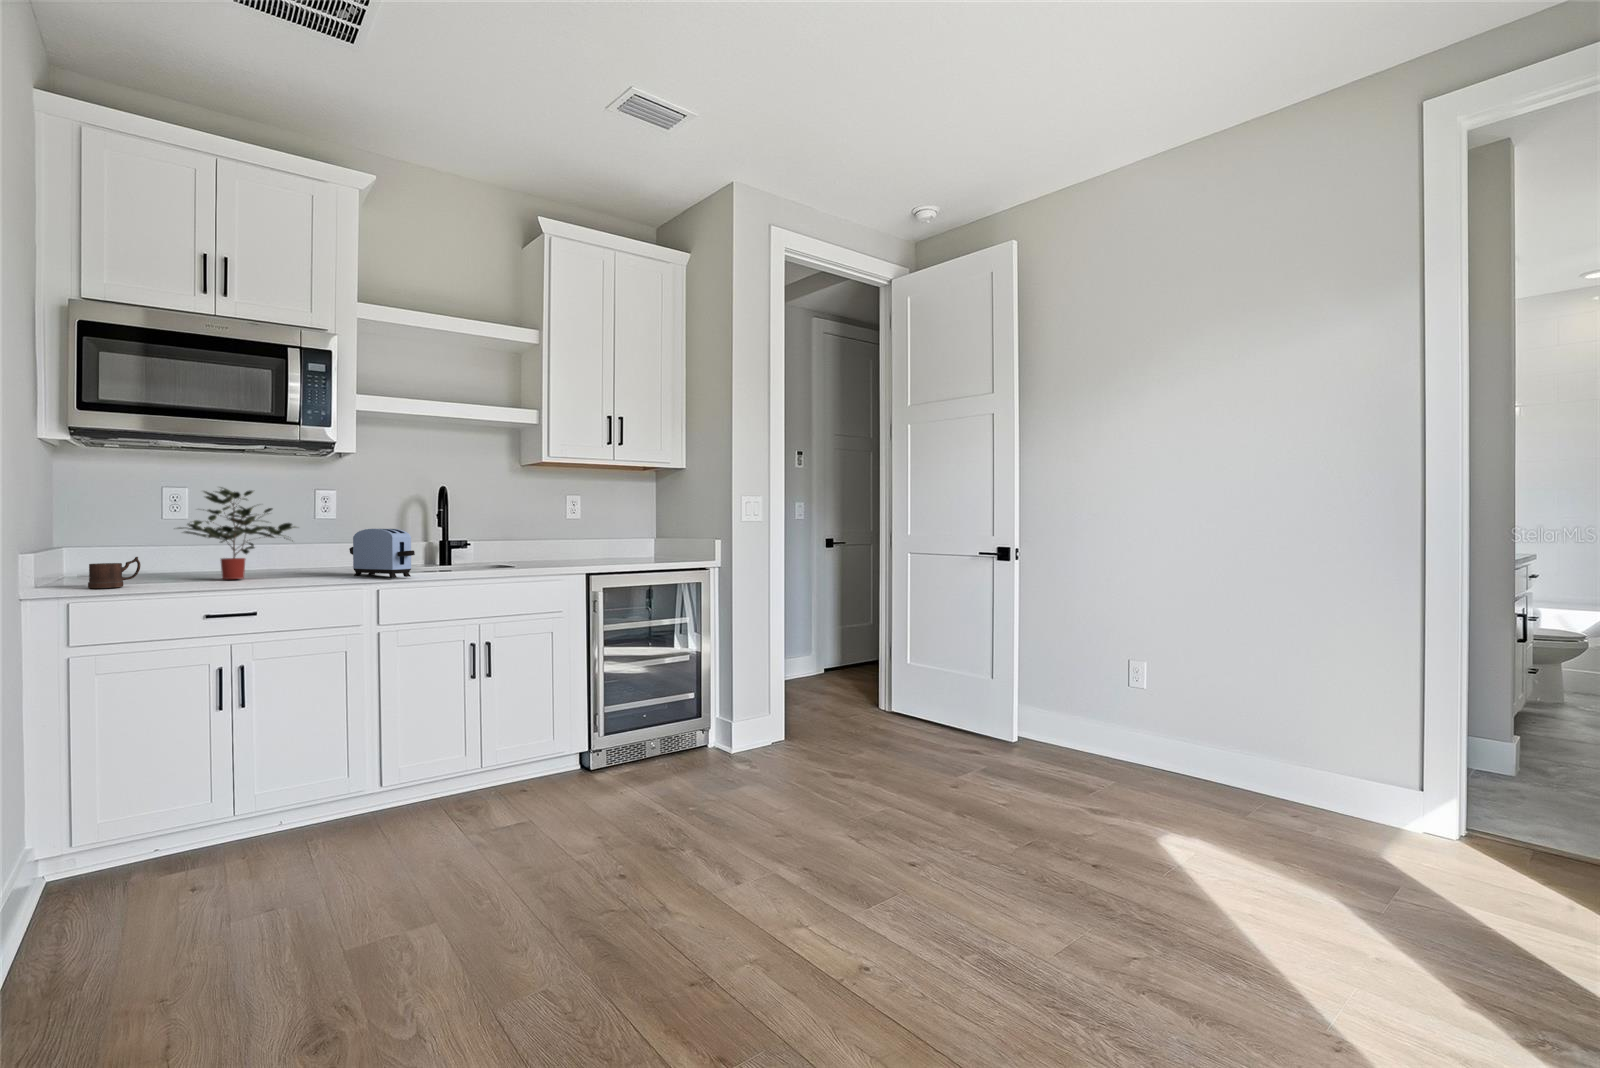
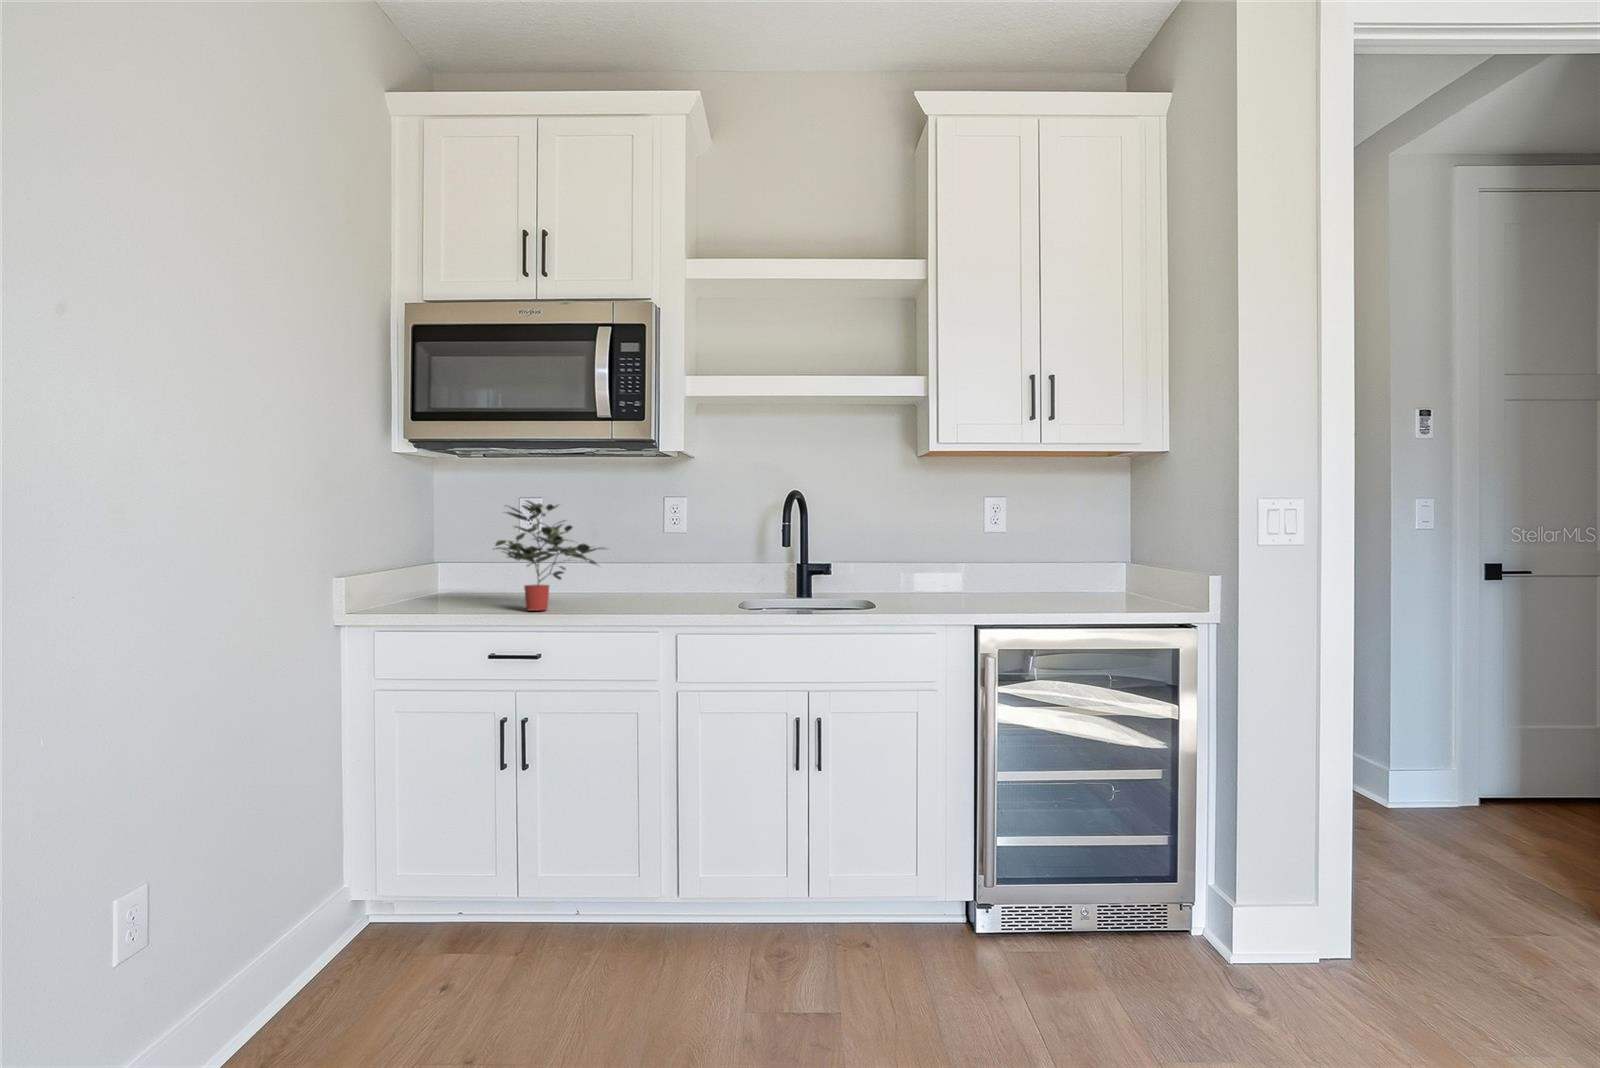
toaster: present [349,529,415,578] -> none [662,552,713,619]
mug: present [88,557,141,588] -> none [395,582,442,616]

